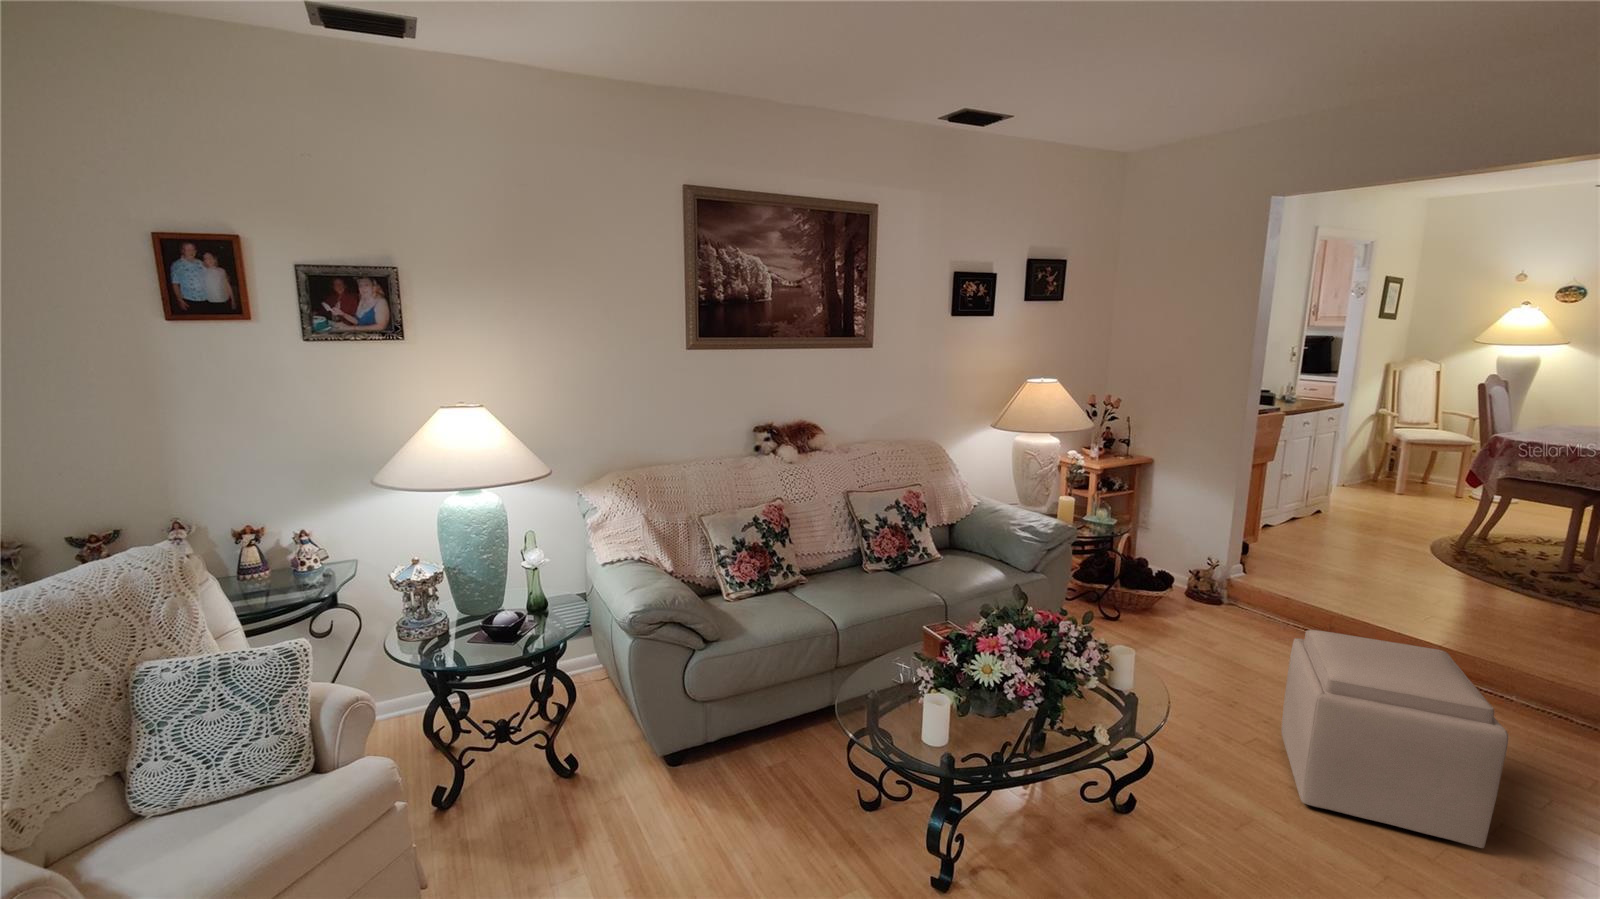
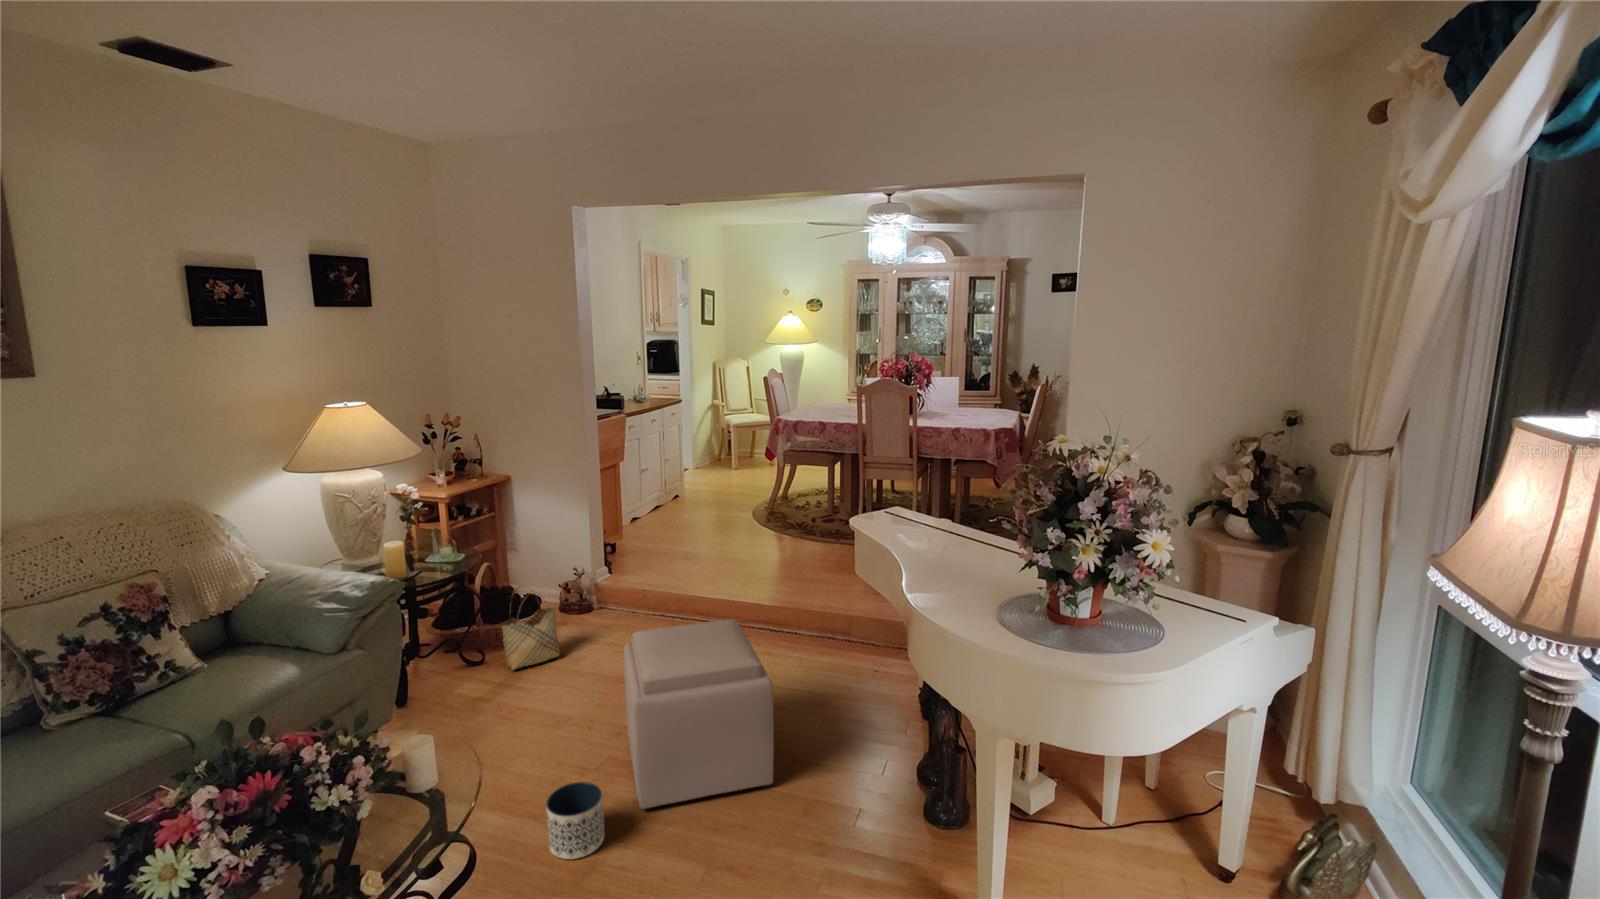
woven basket: none [1141,560,1196,634] -> present [501,592,560,670]
planter: none [1204,747,1267,819] -> present [546,782,605,859]

